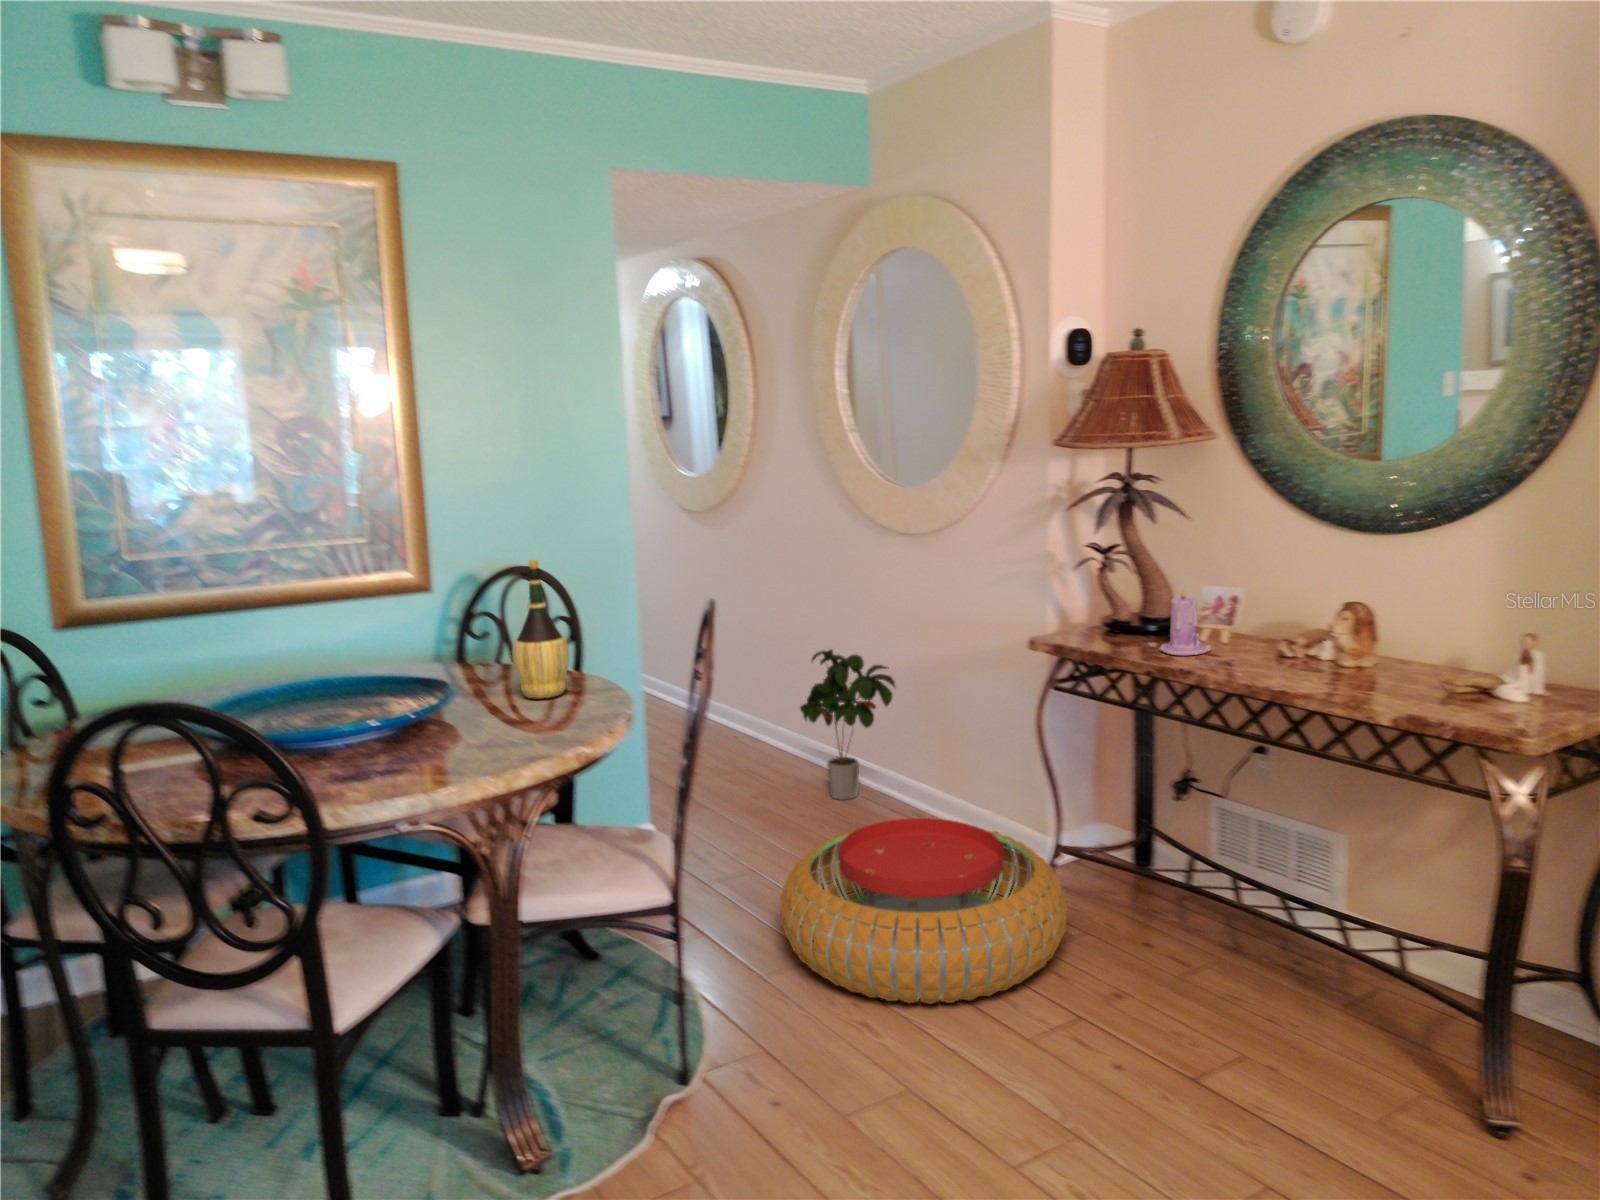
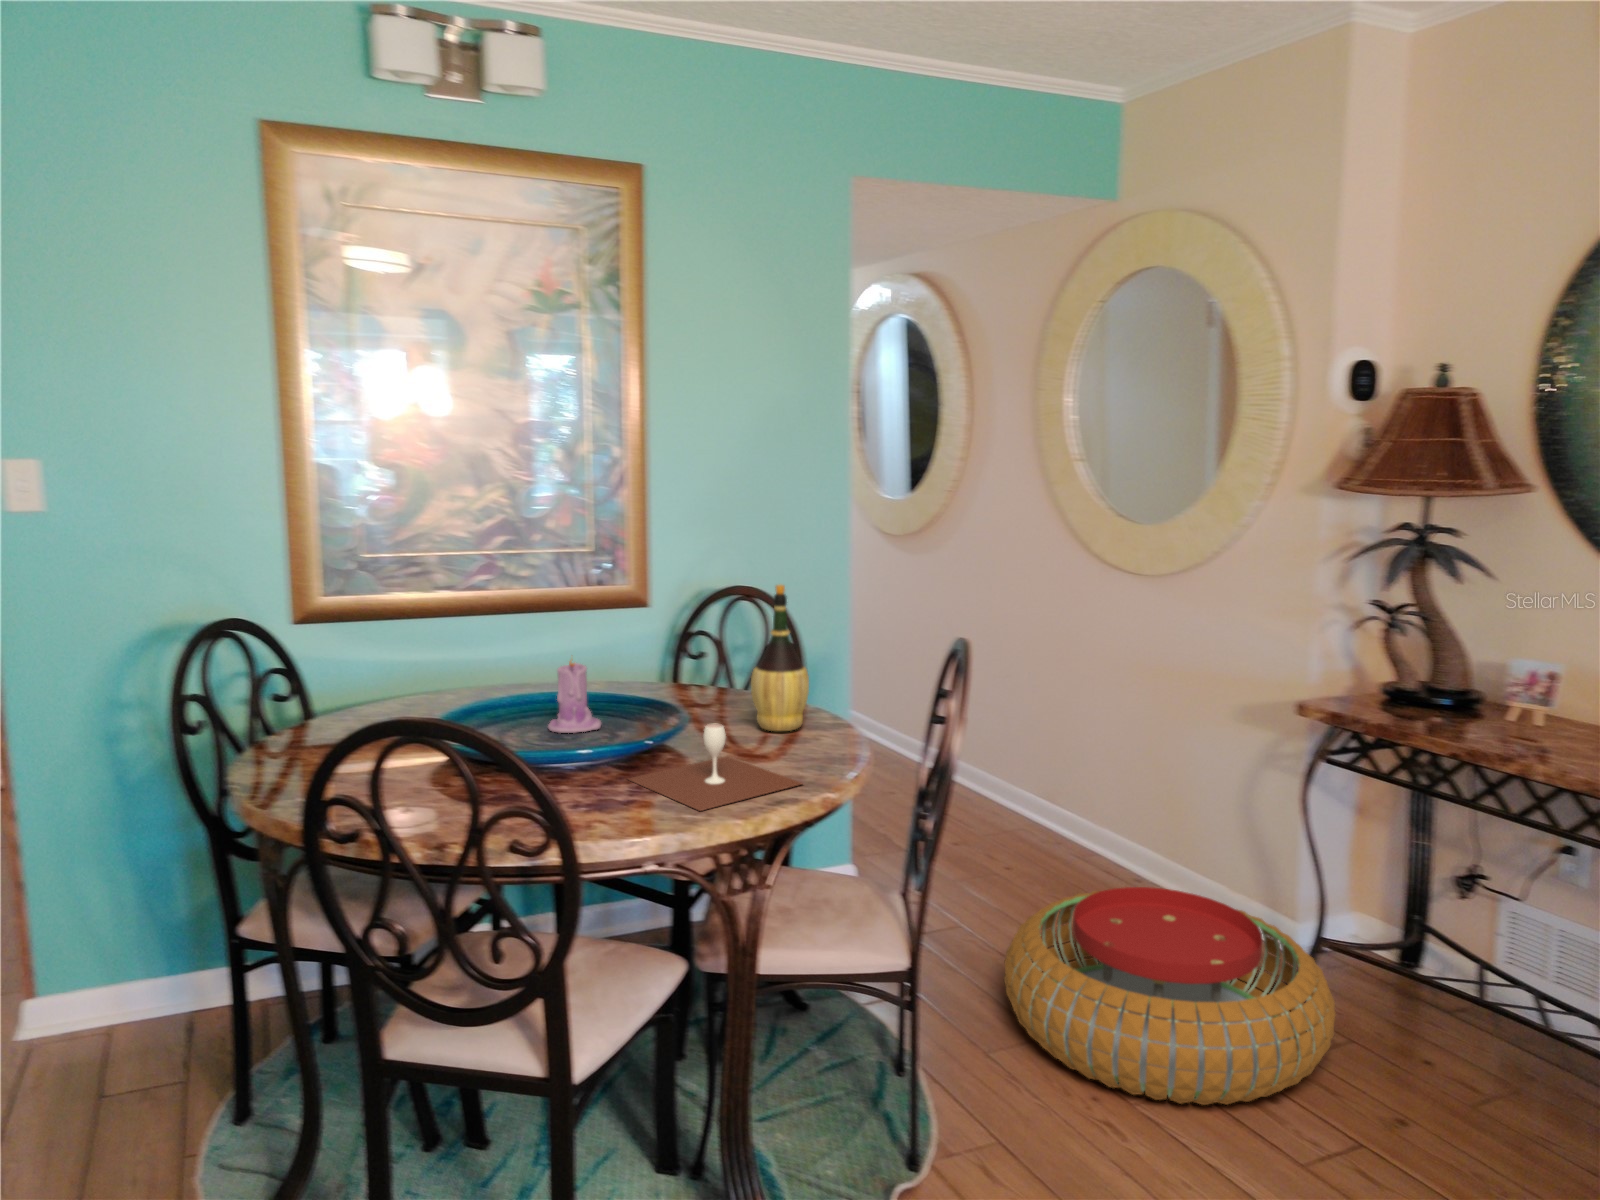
candle: present [1160,593,1211,656] -> present [548,661,601,733]
potted plant: present [800,650,896,800] -> none [1004,692,1116,852]
wine glass: none [383,692,553,773] -> present [628,723,802,811]

